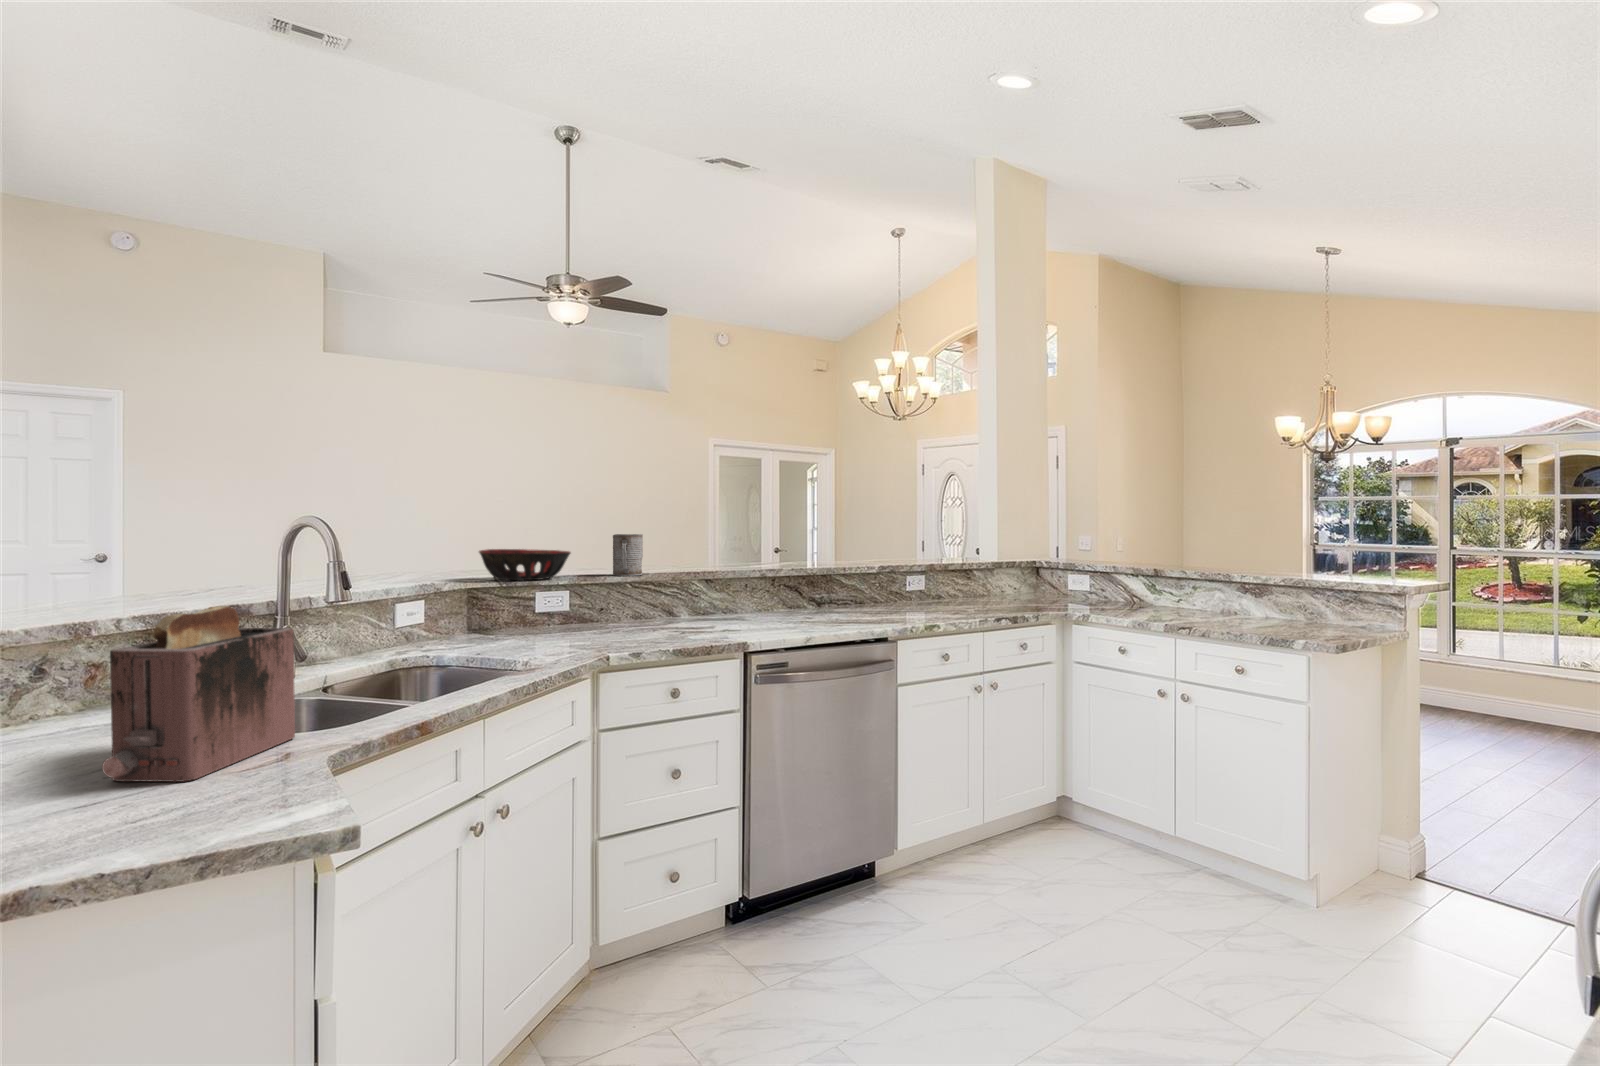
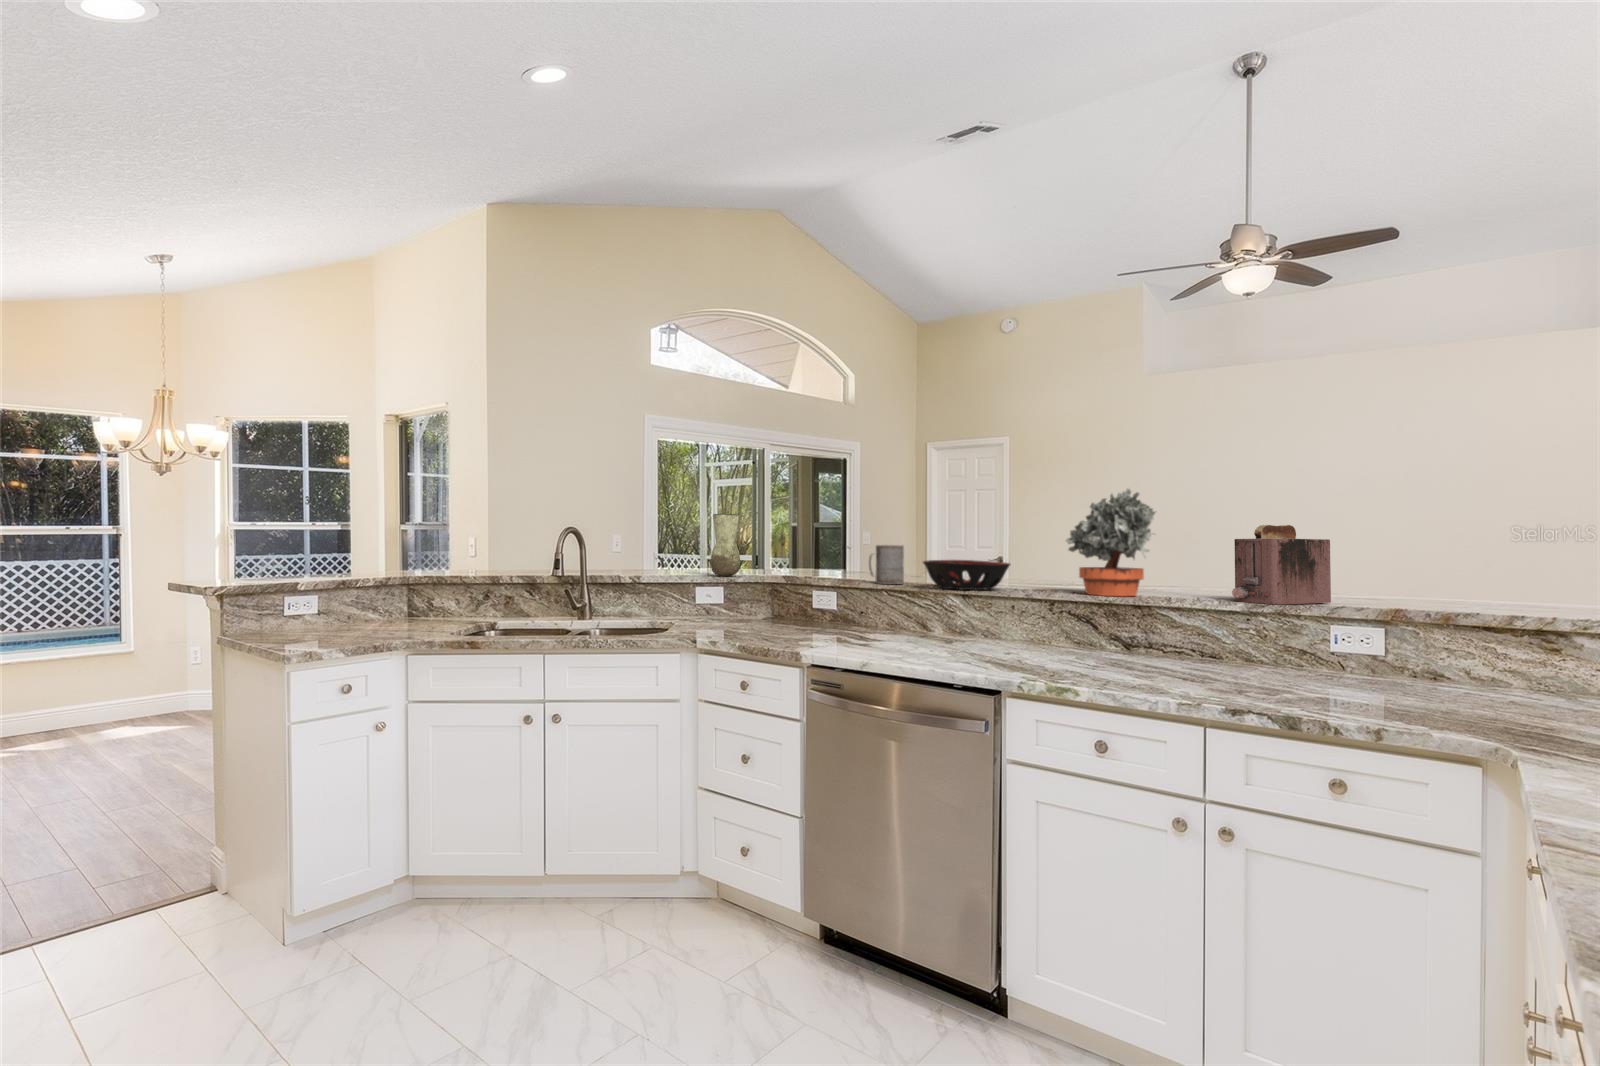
potted plant: none [756,487,829,570] -> present [1065,489,1155,596]
vase: none [381,493,429,585] -> present [710,514,740,576]
decorative bowl: present [479,549,570,580] -> present [923,560,1010,590]
toaster: present [102,606,295,782] -> present [1232,525,1331,605]

